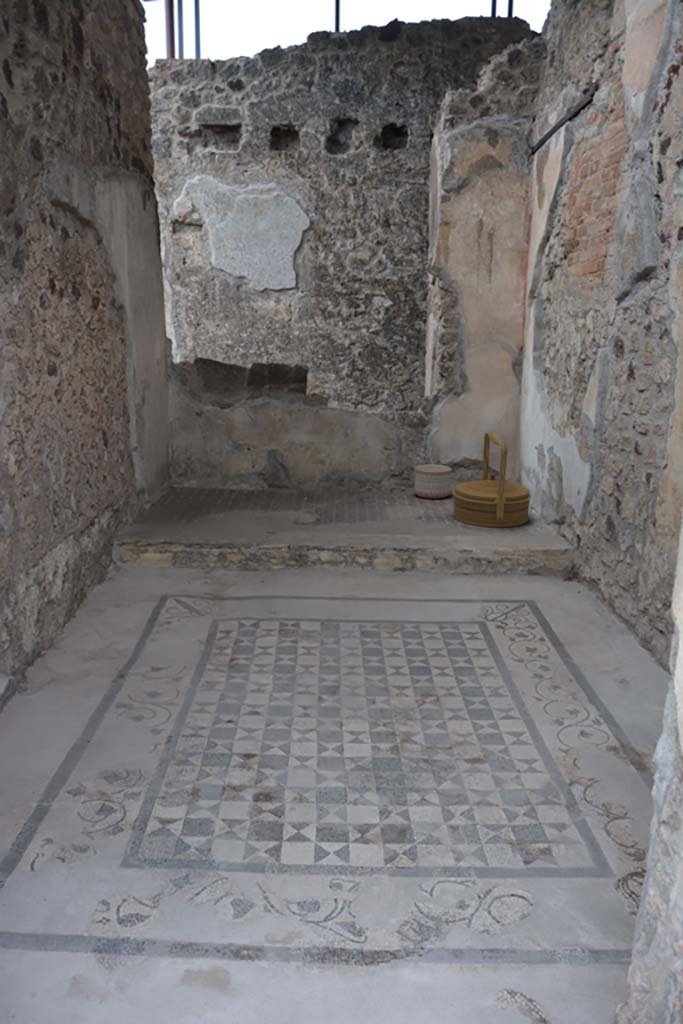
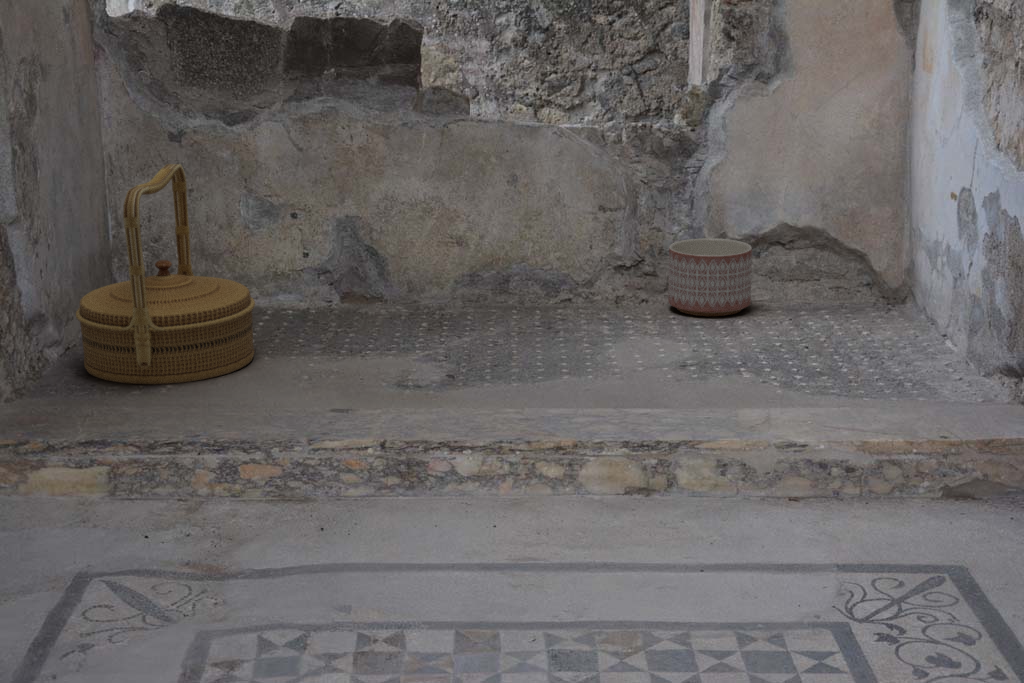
woven basket: present [453,431,531,527] -> present [76,164,255,384]

